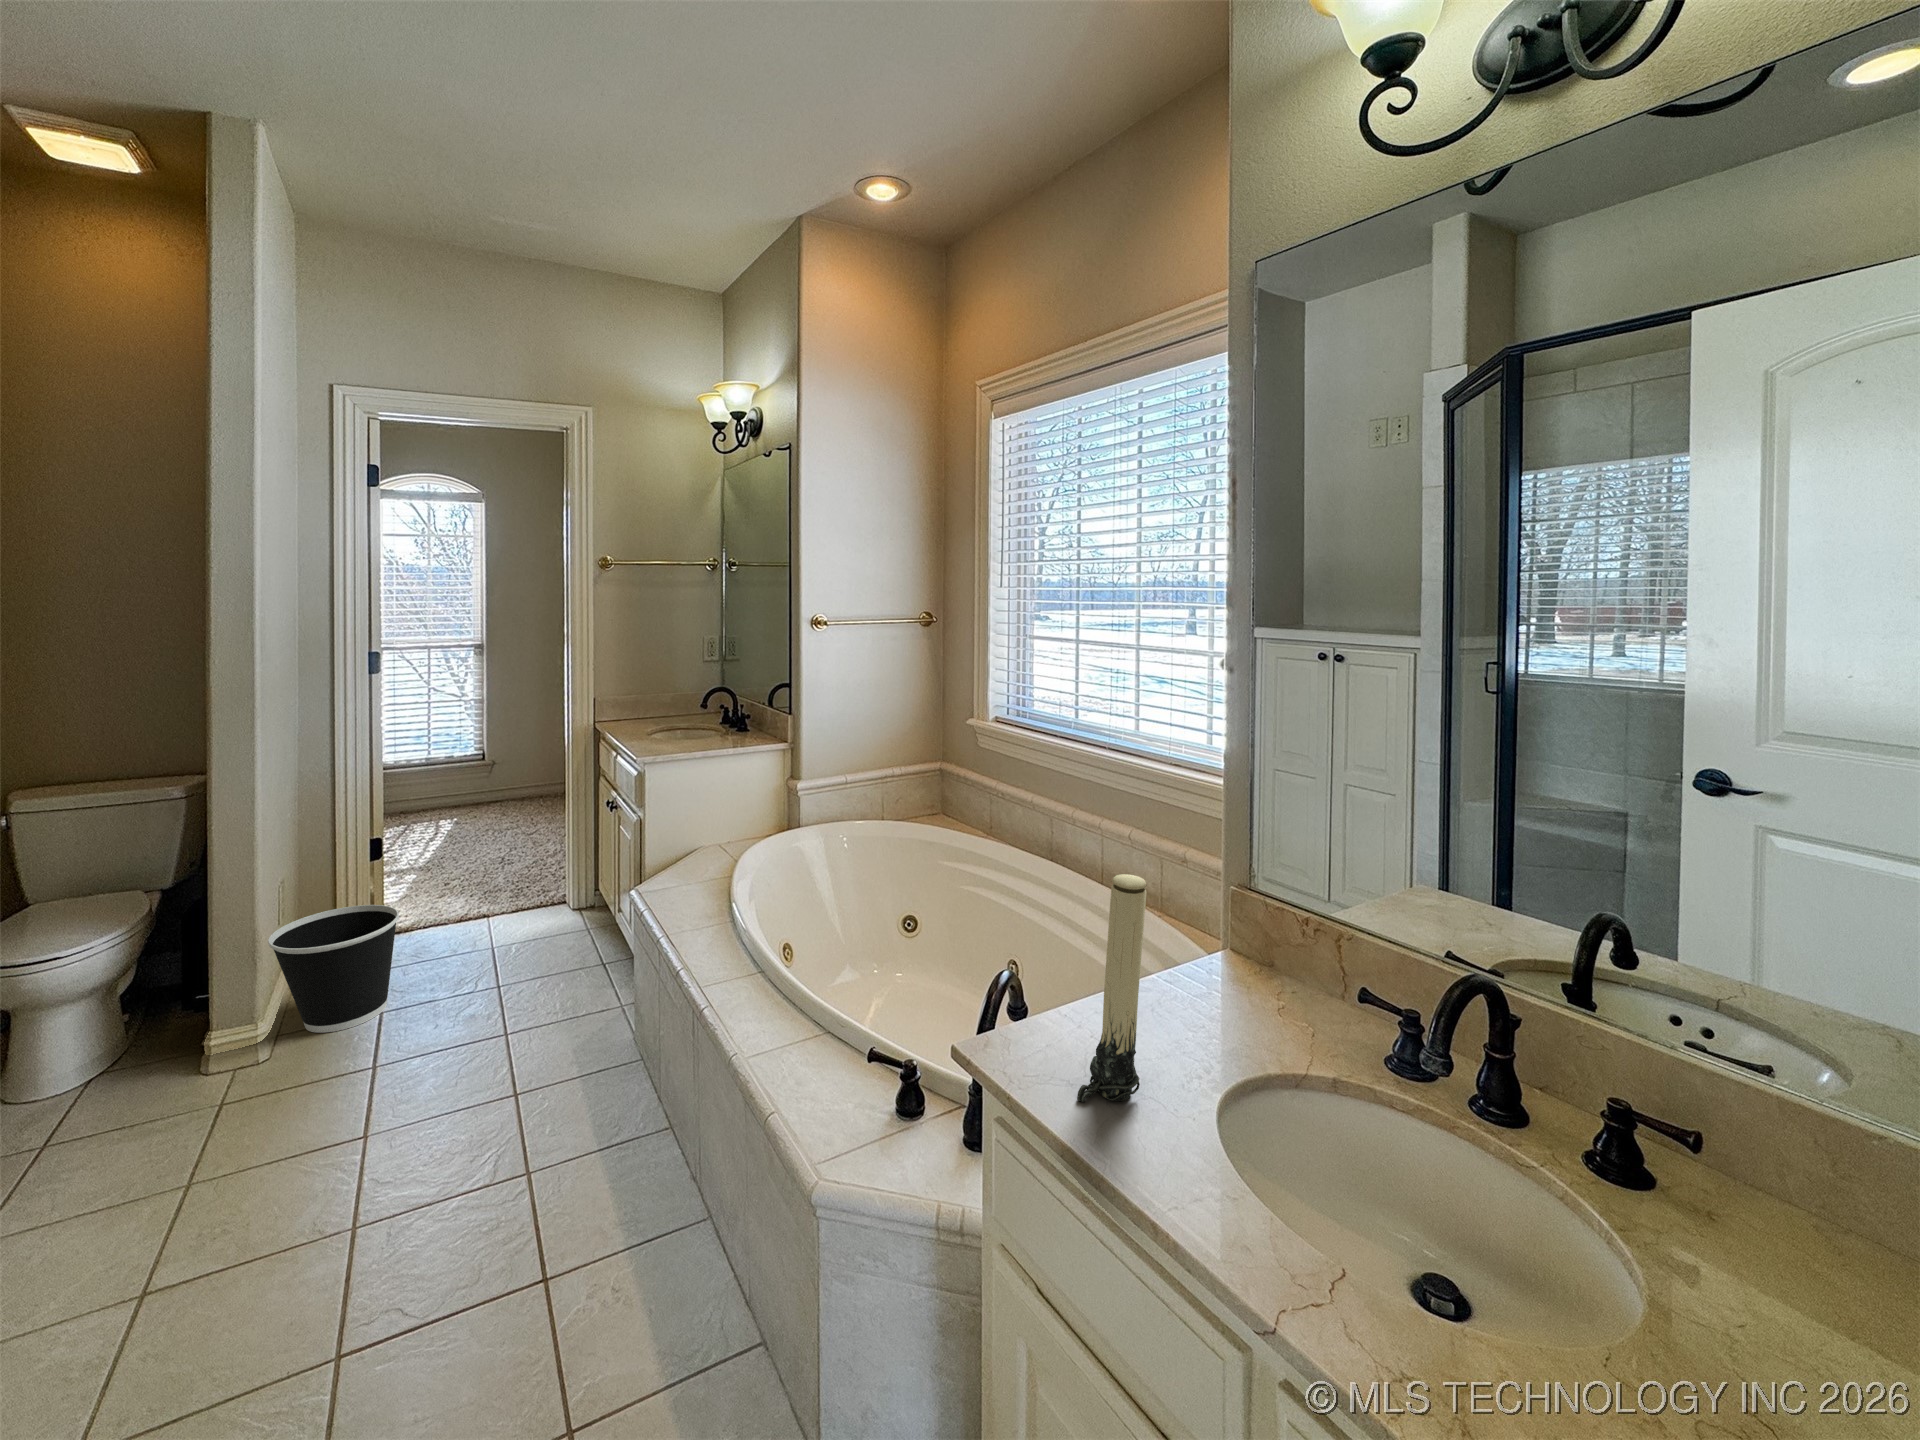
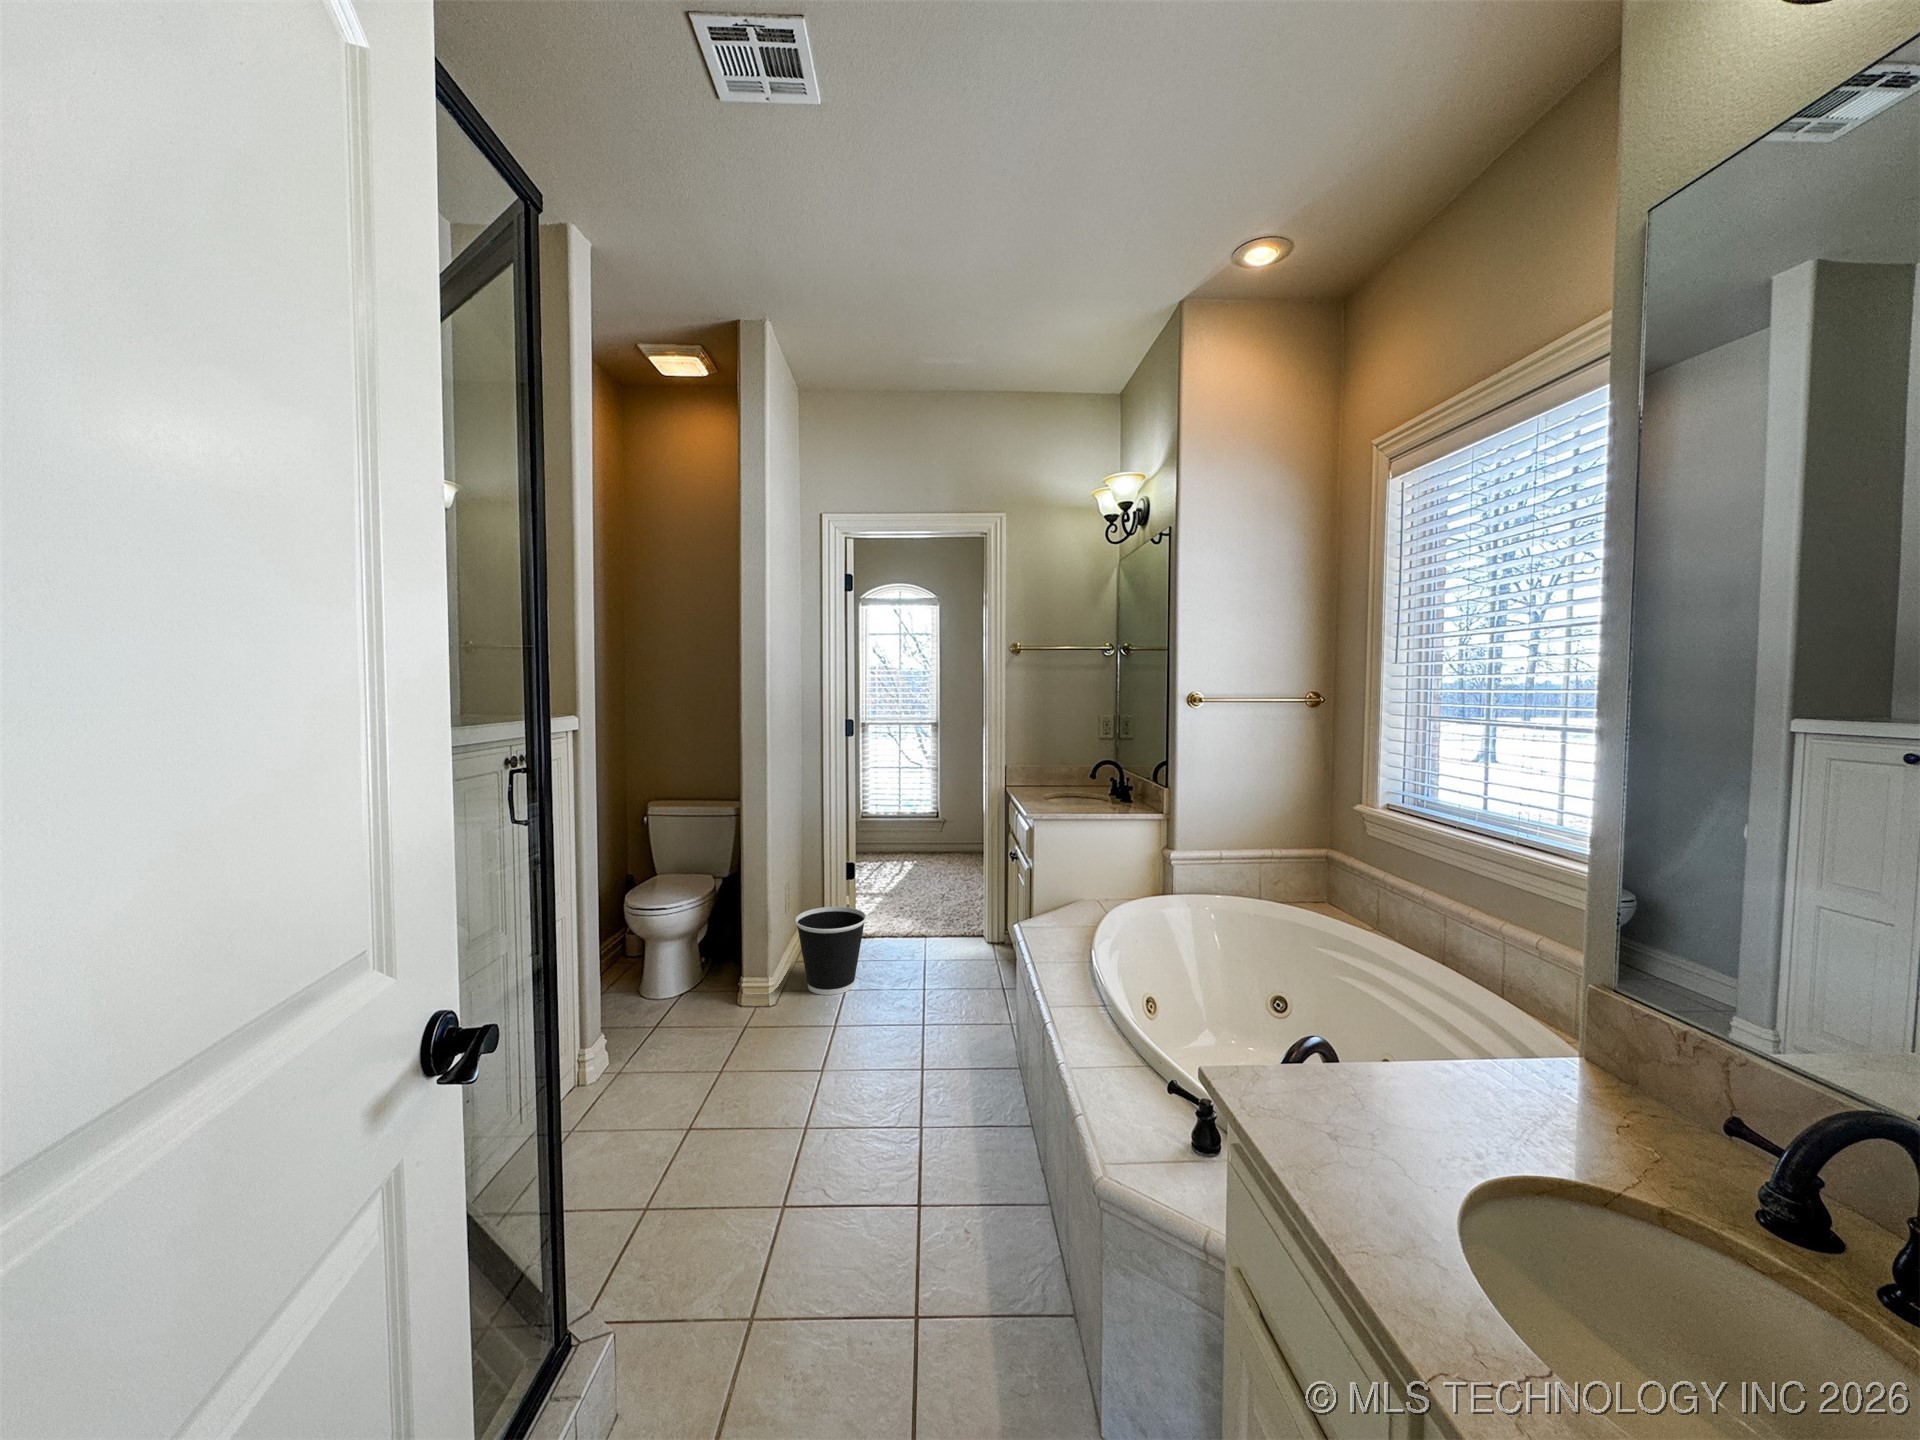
candle: present [1077,874,1147,1102] -> none [1307,913,1378,1137]

